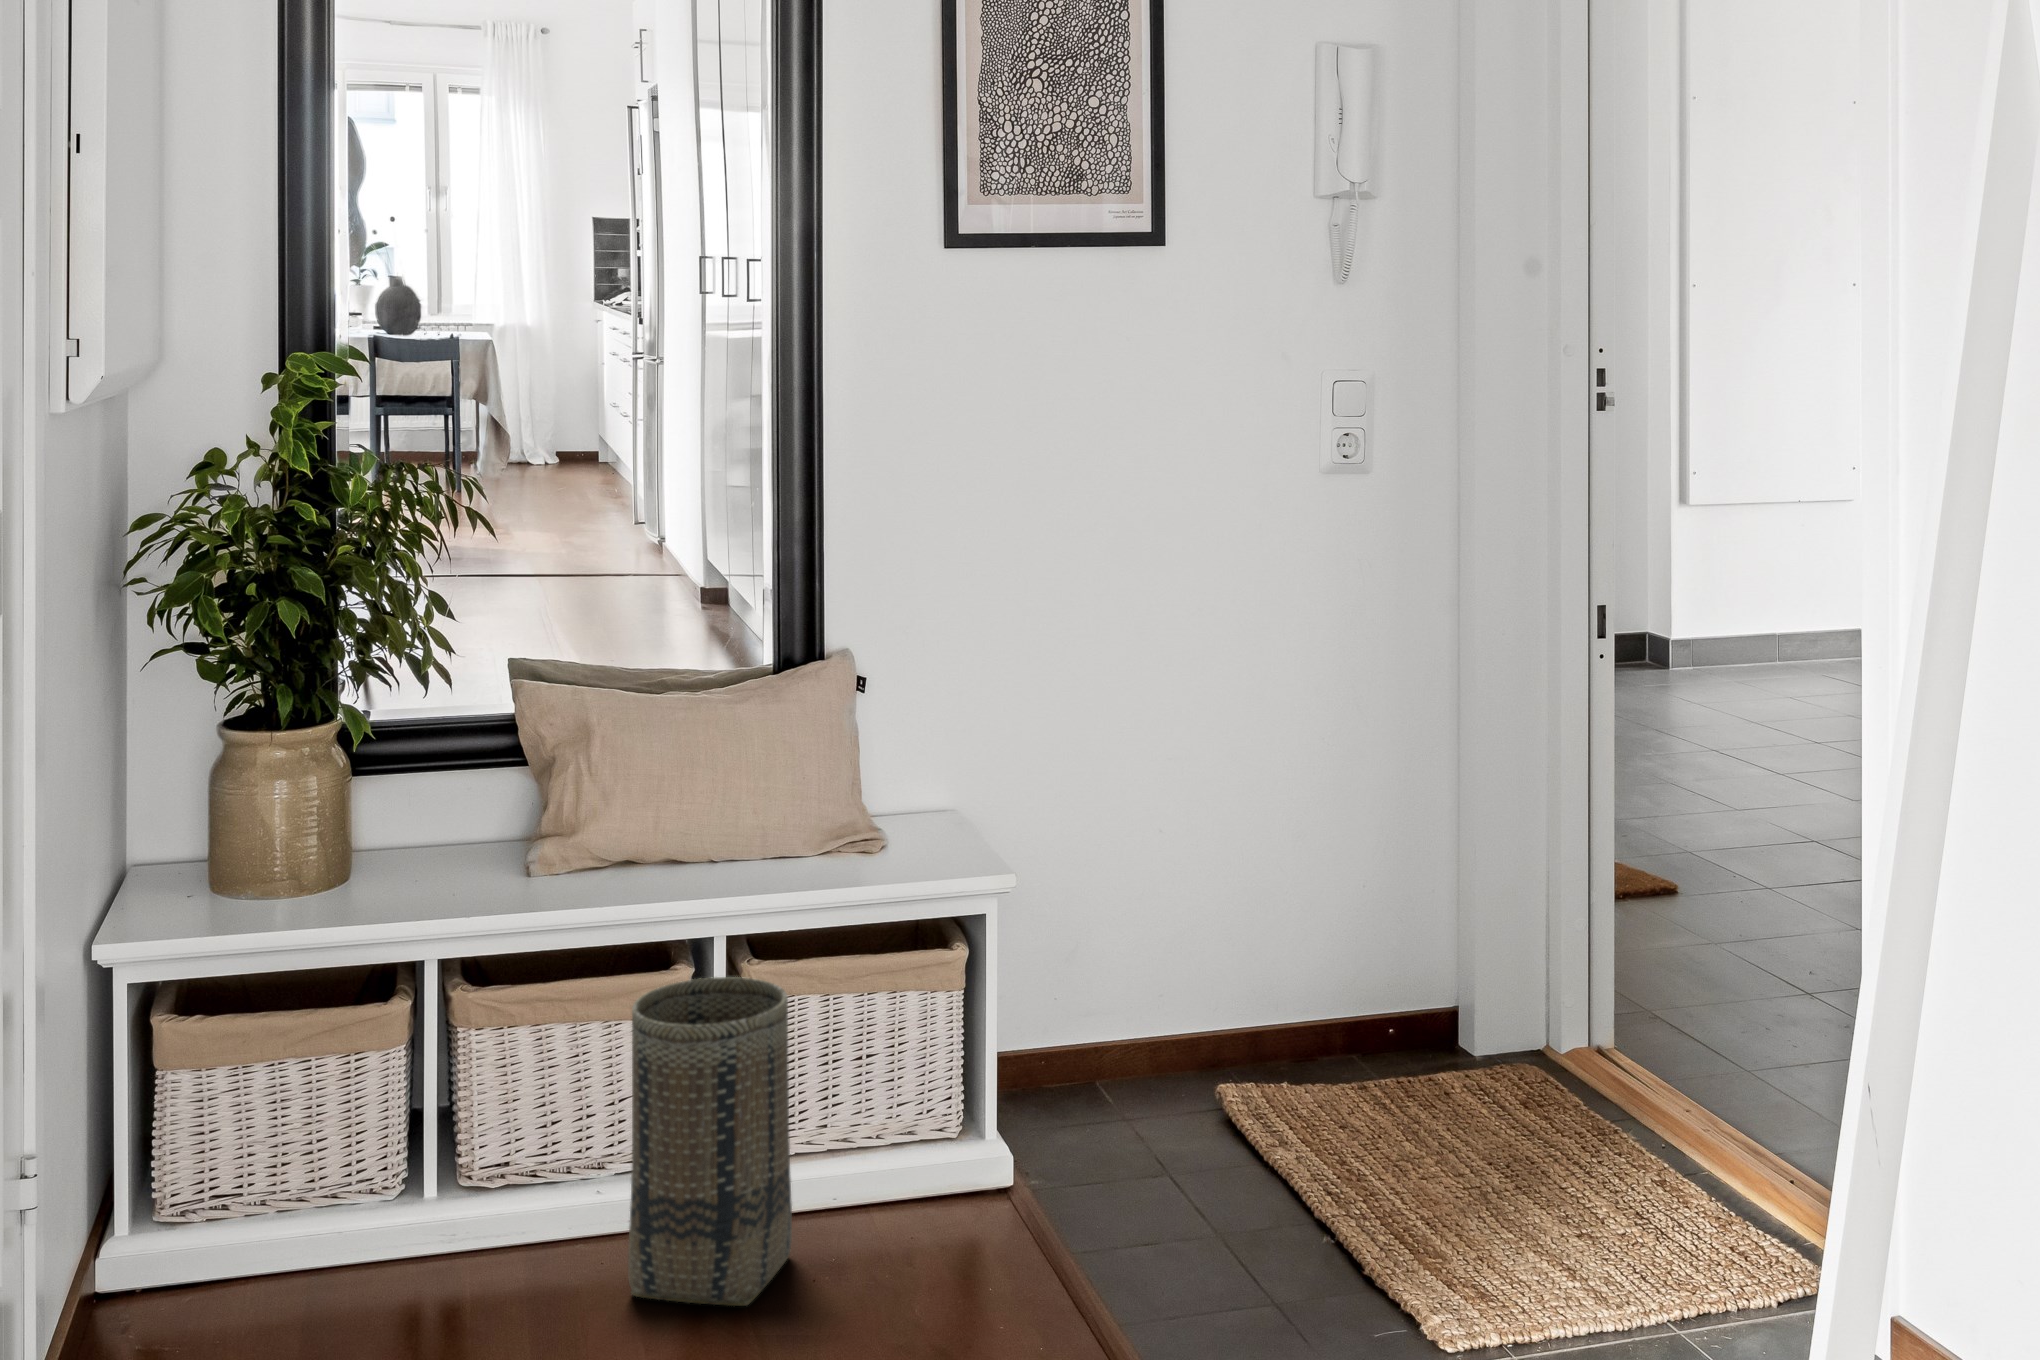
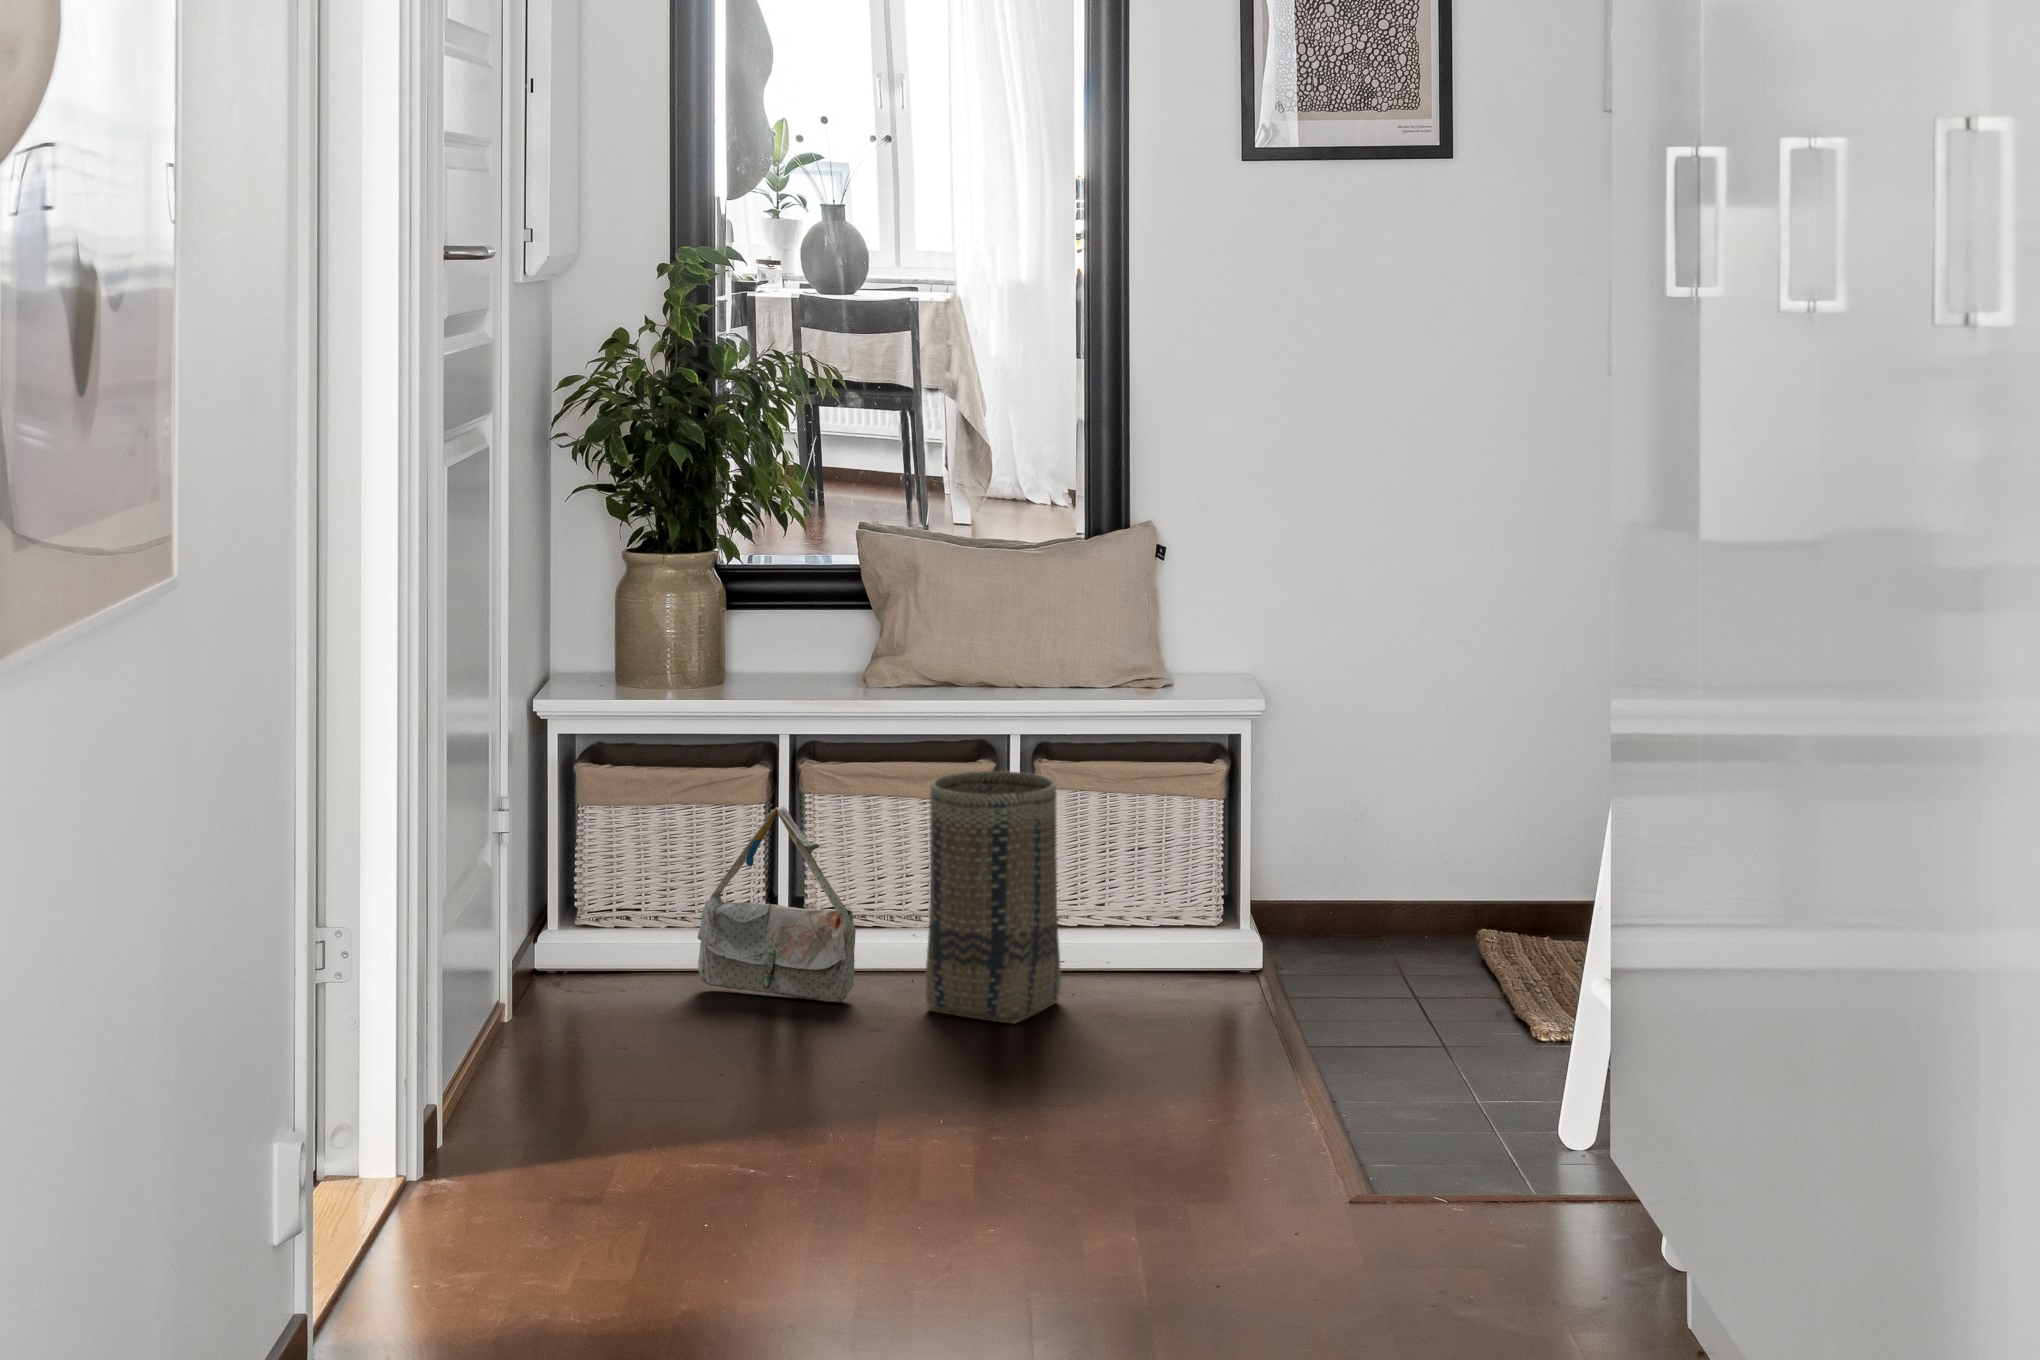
bag: none [323,1053,535,1299] -> present [698,806,856,1002]

